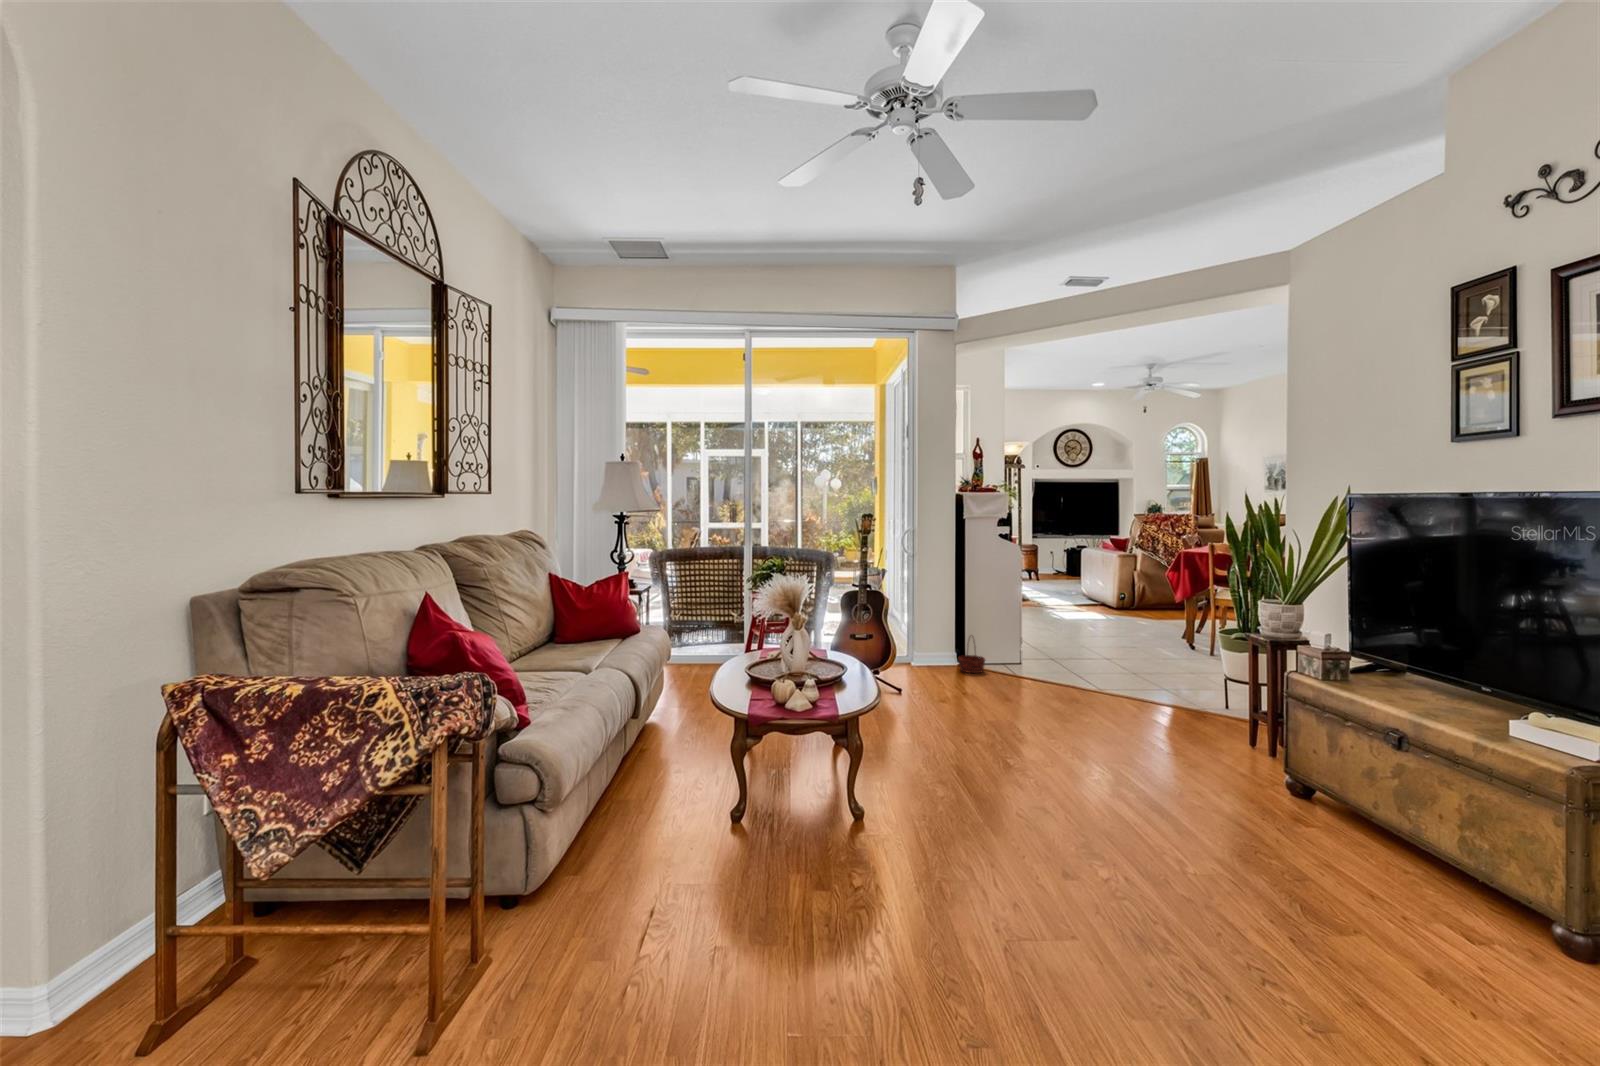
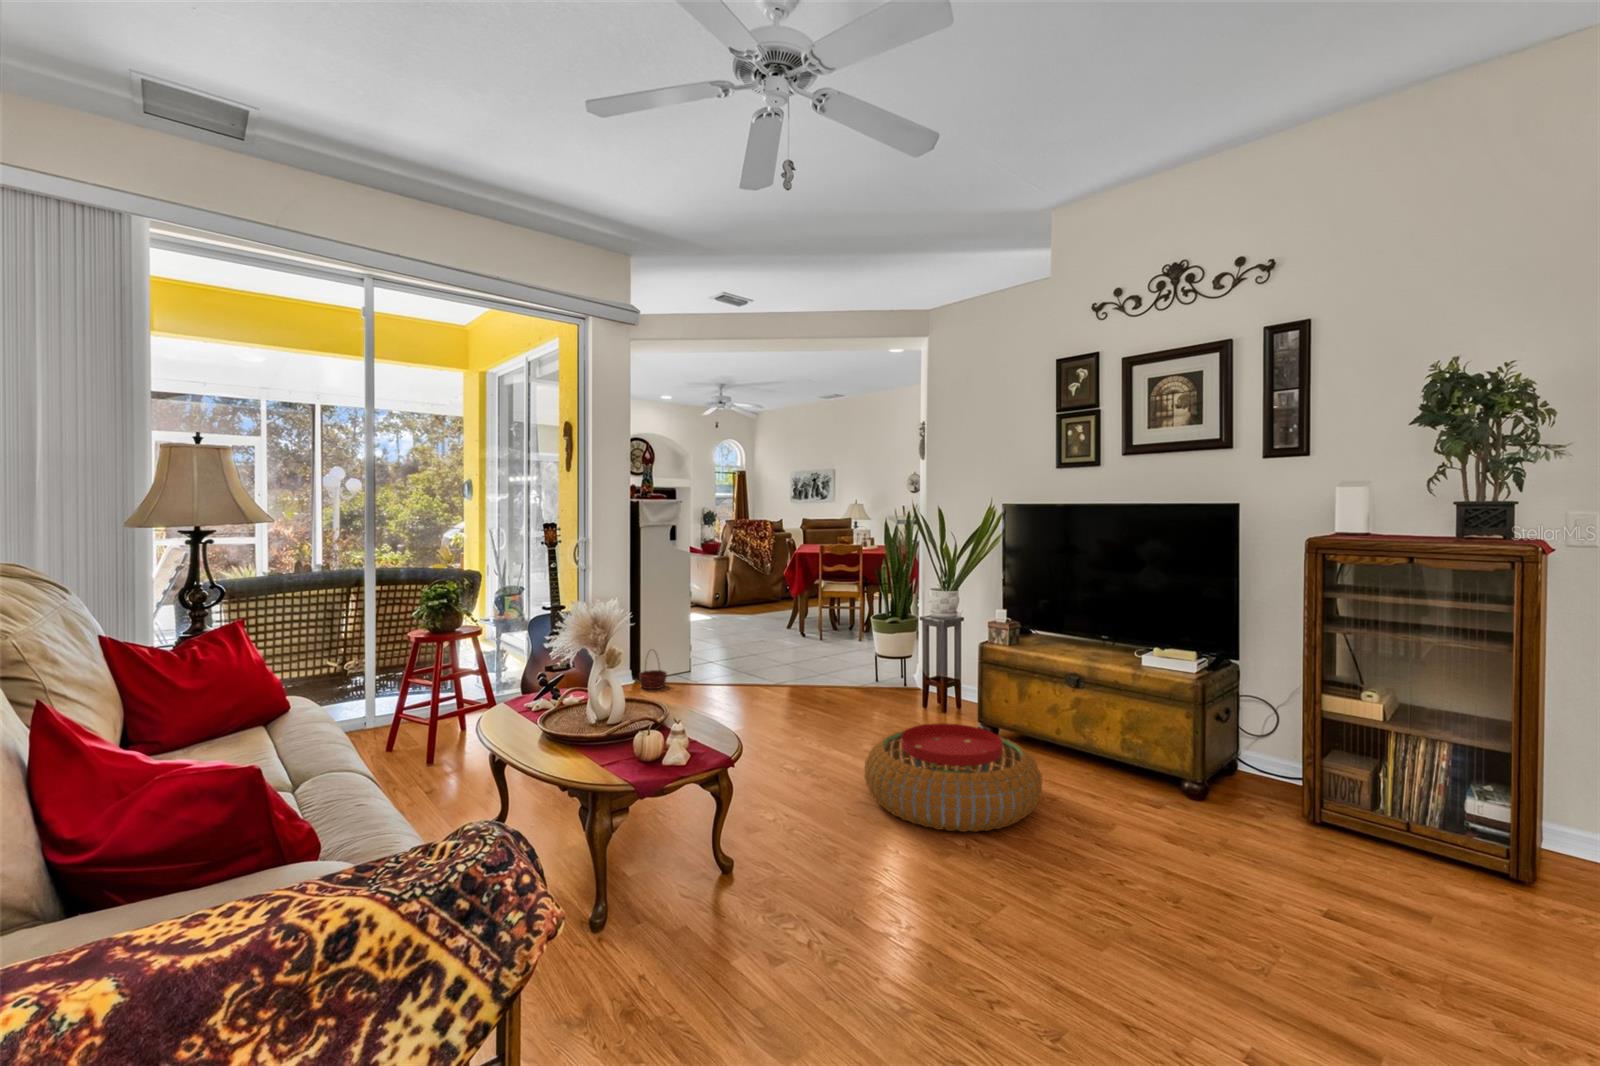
pouf: none [1048,742,1269,871] -> present [864,723,1042,832]

